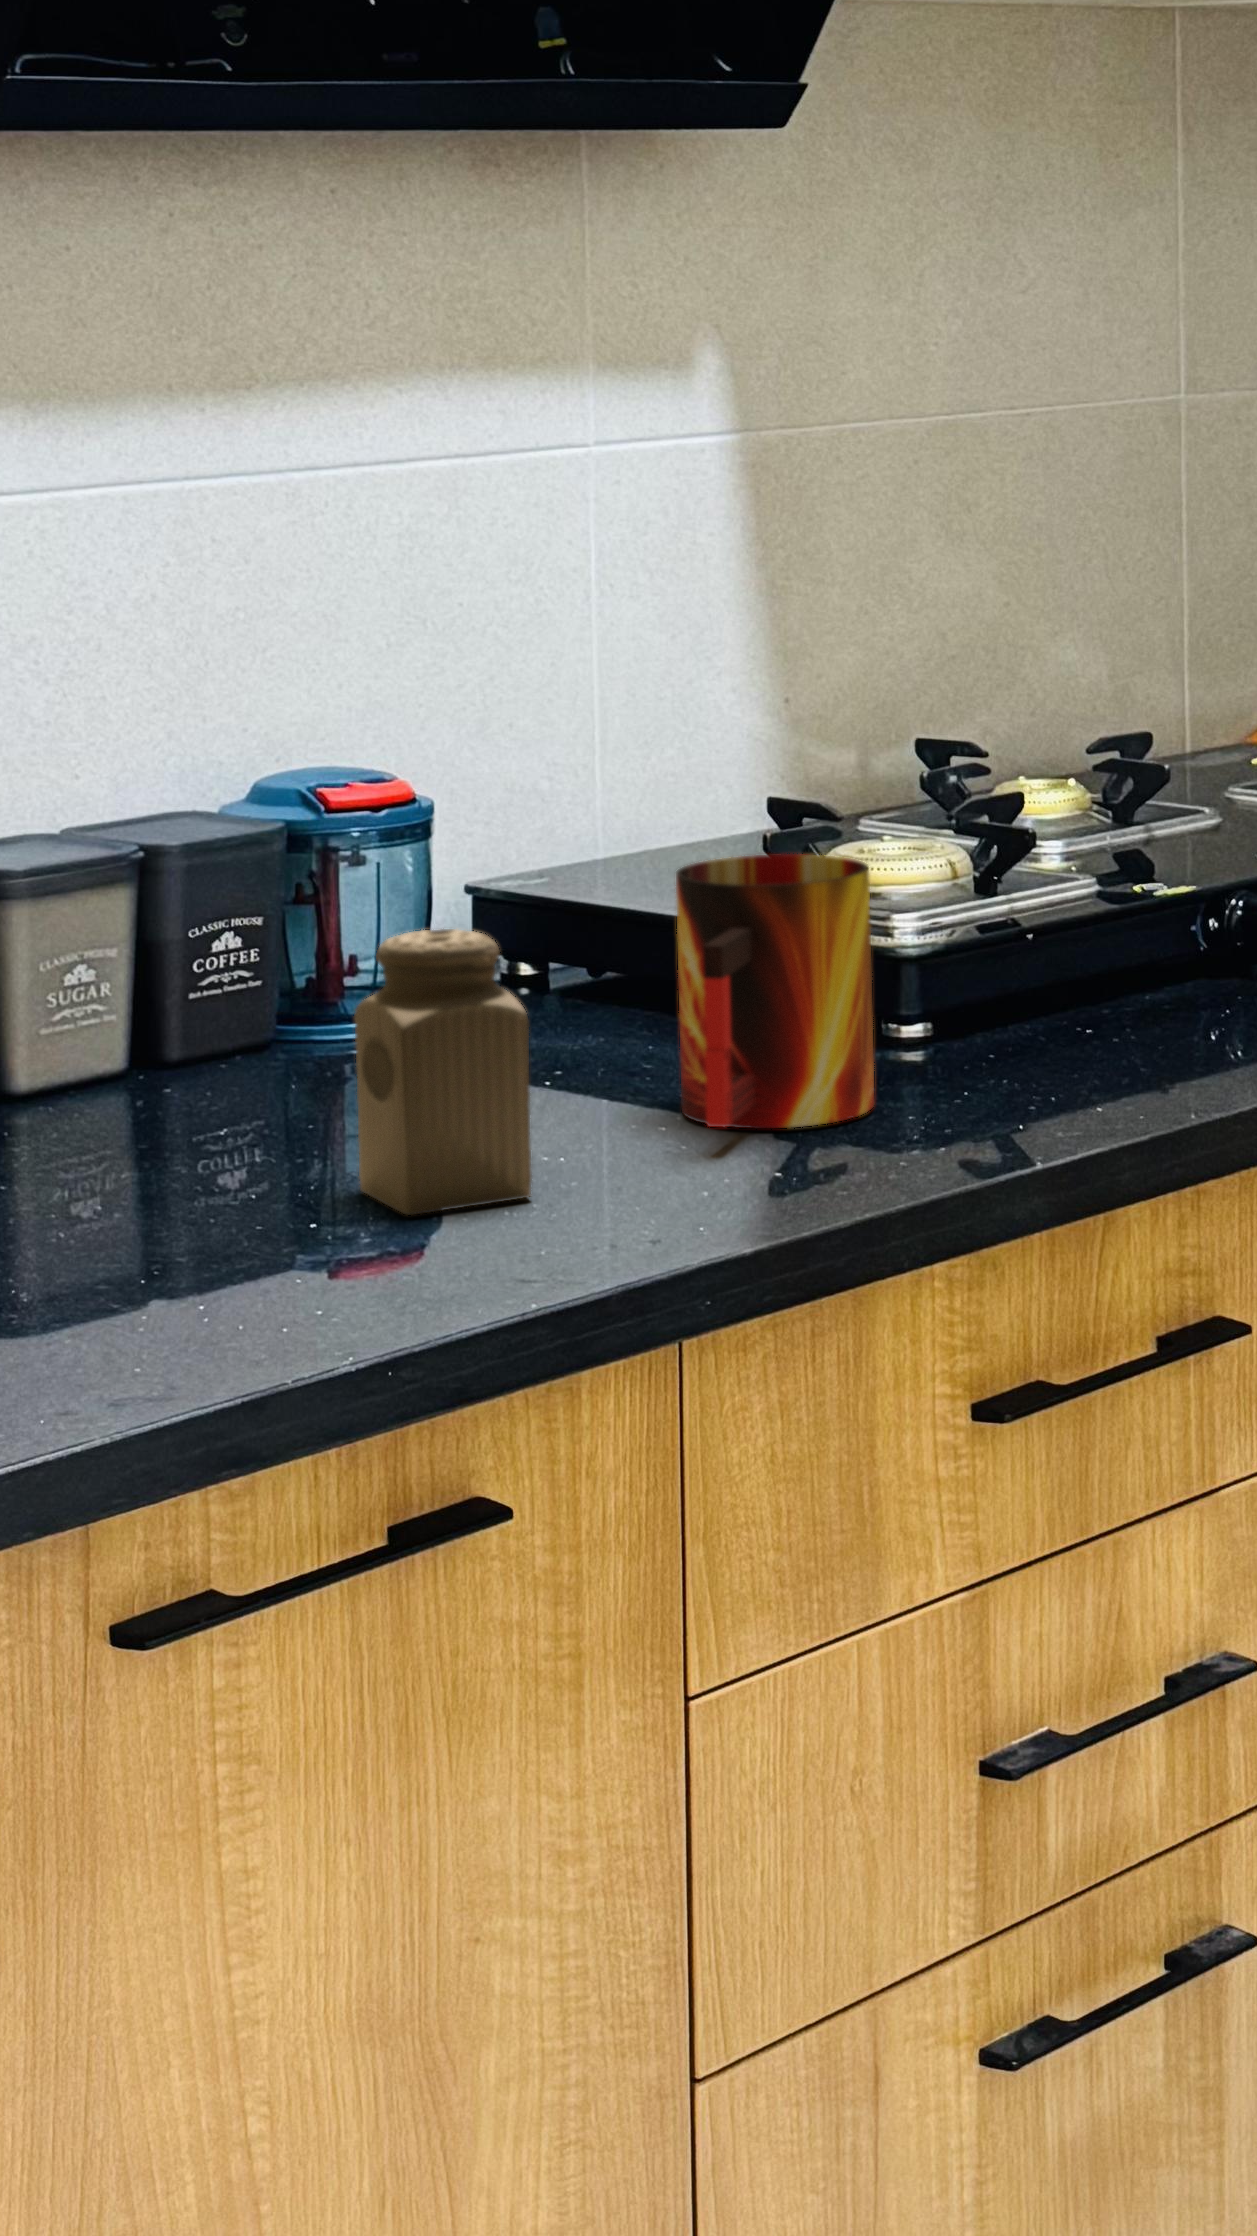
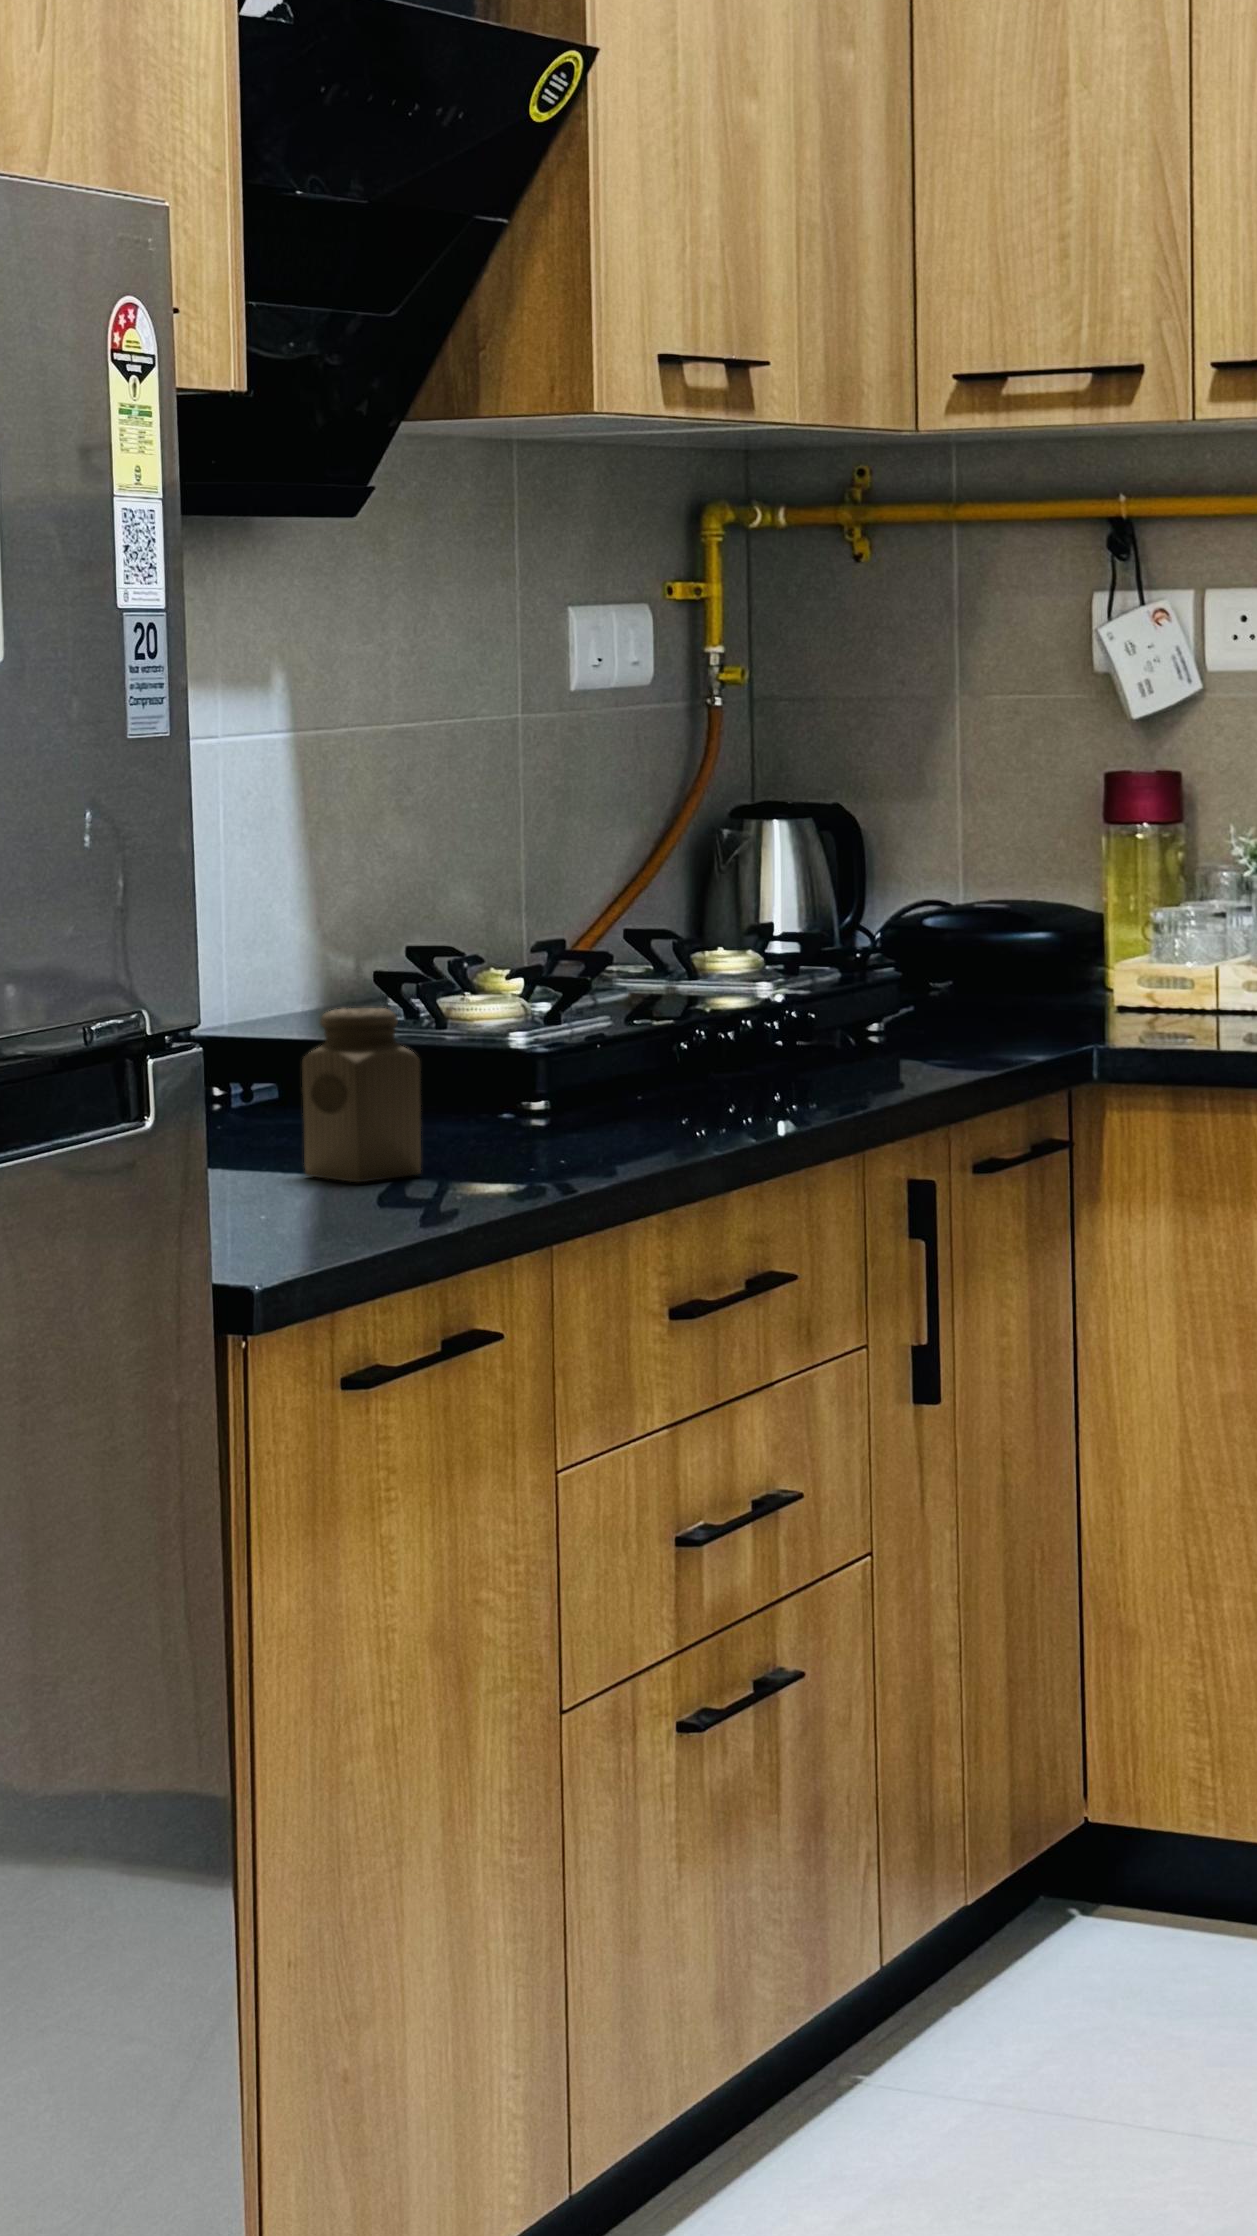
mug: present [676,854,874,1128] -> none [437,977,565,1145]

